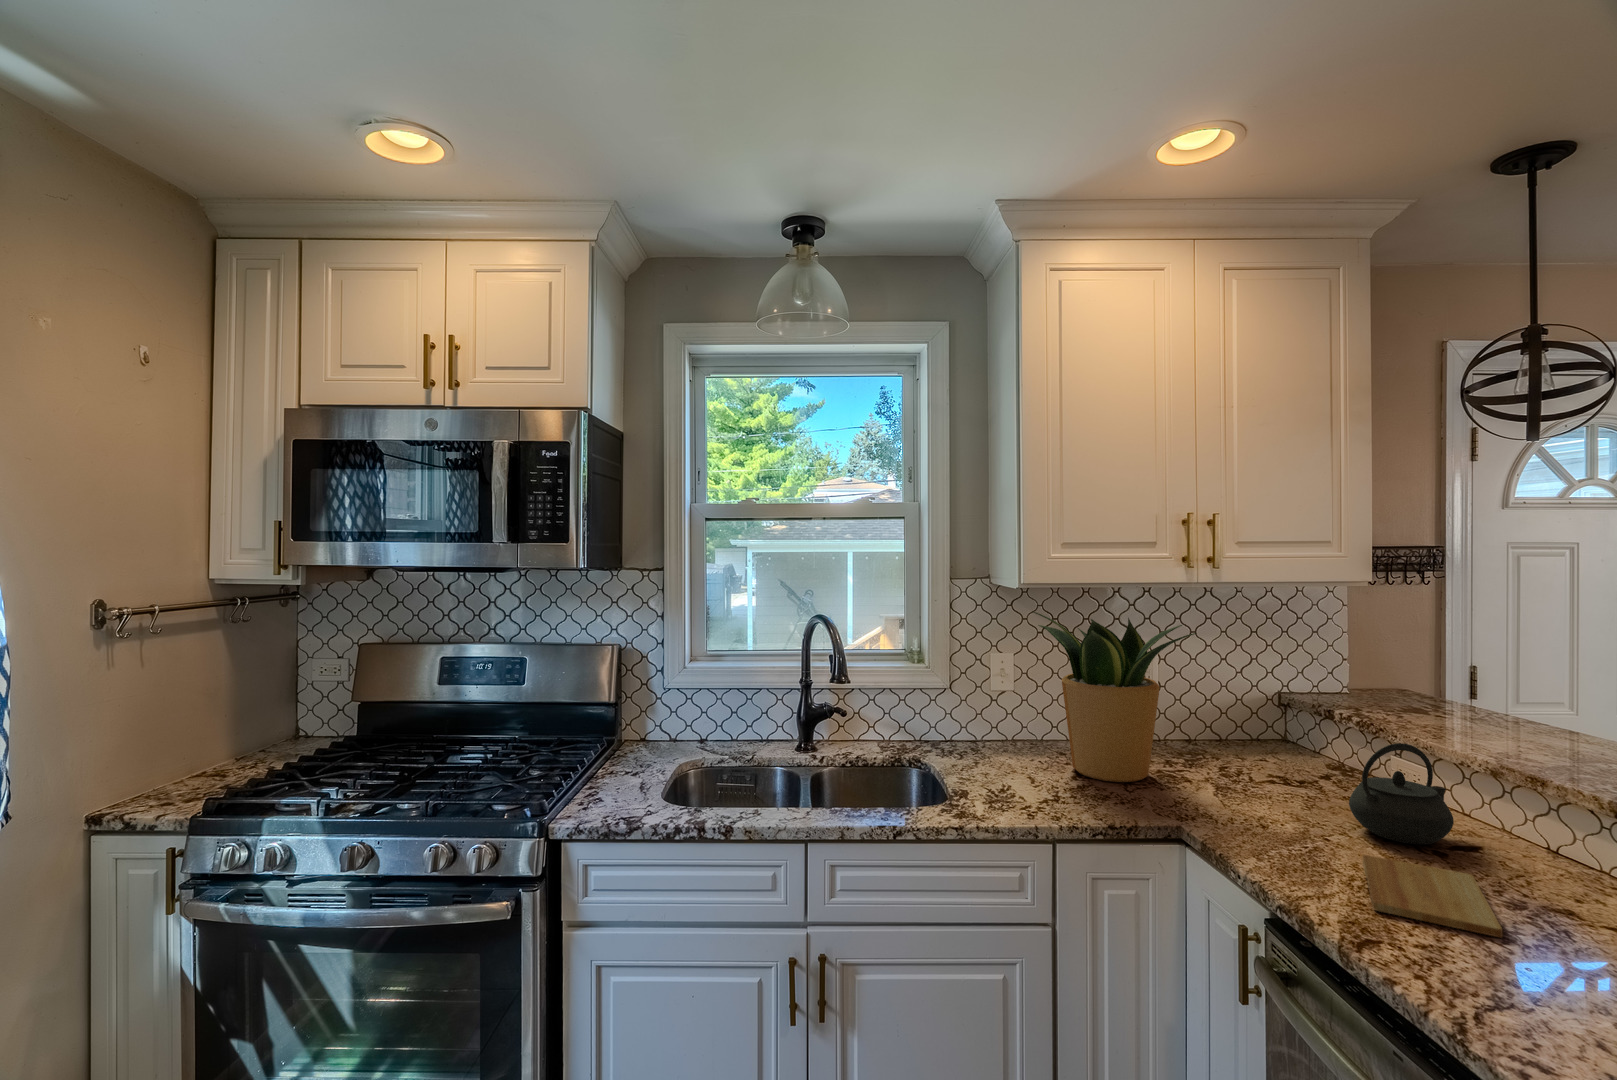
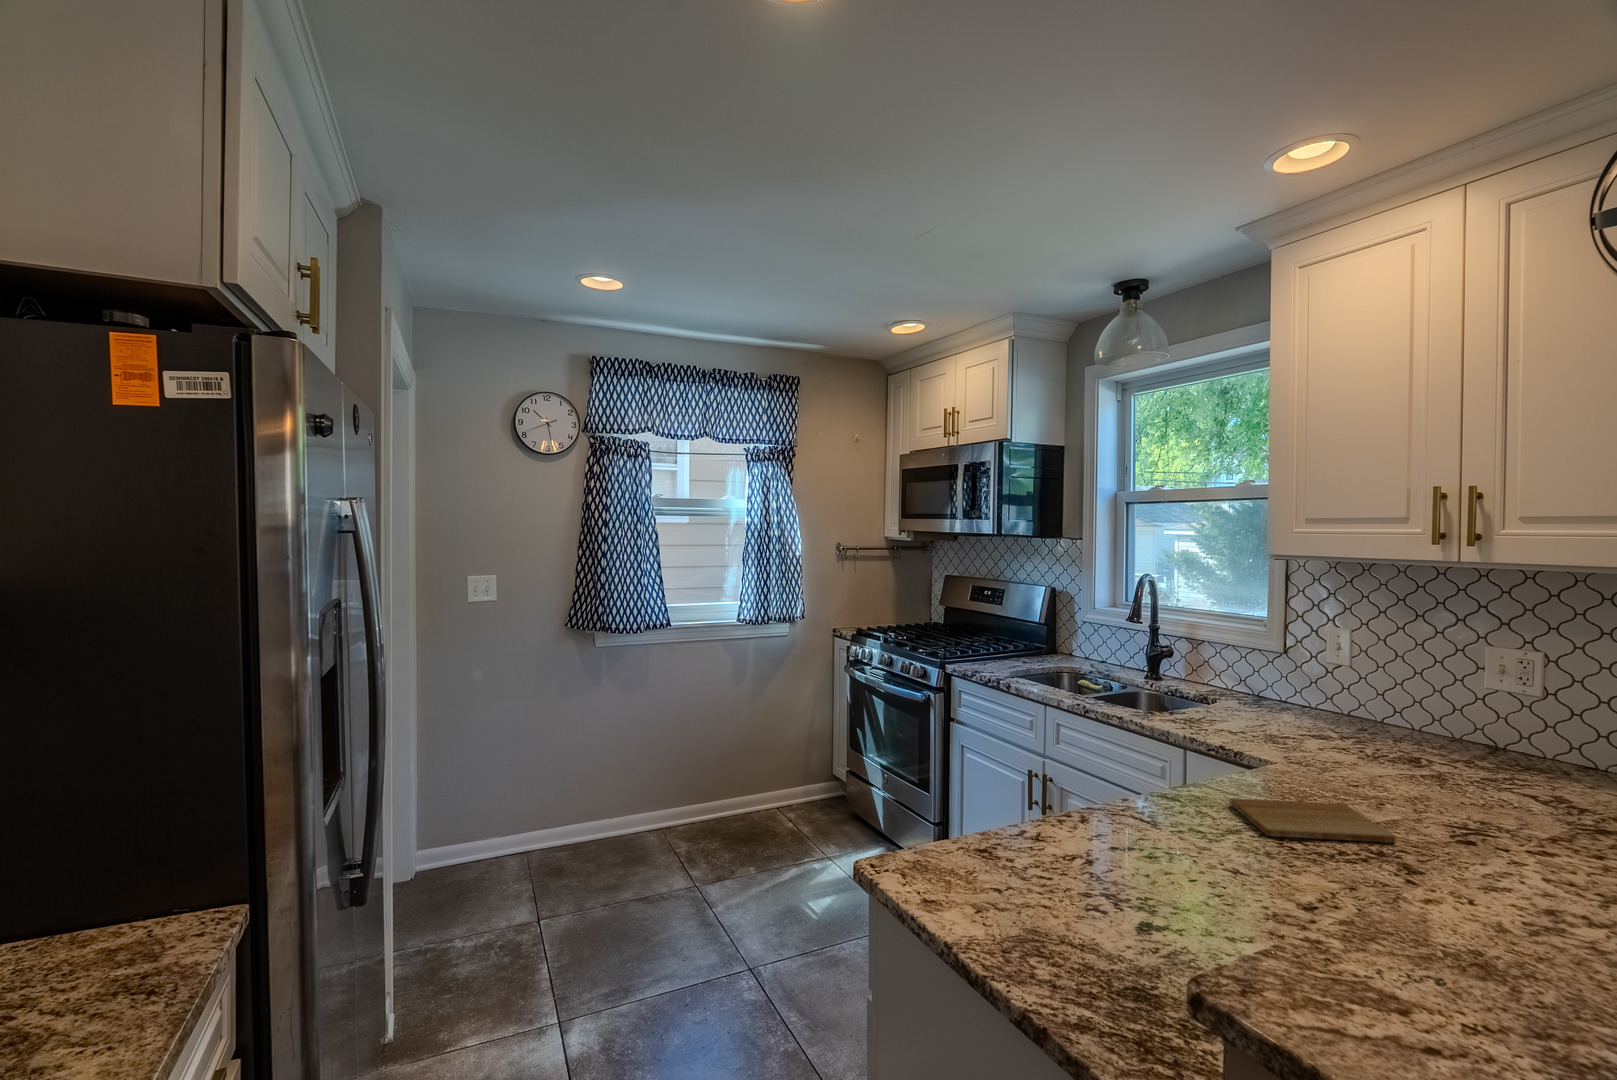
potted plant: present [1033,612,1196,782] -> none [1274,583,1412,751]
kettle: present [1349,743,1454,845] -> none [1413,731,1563,840]

